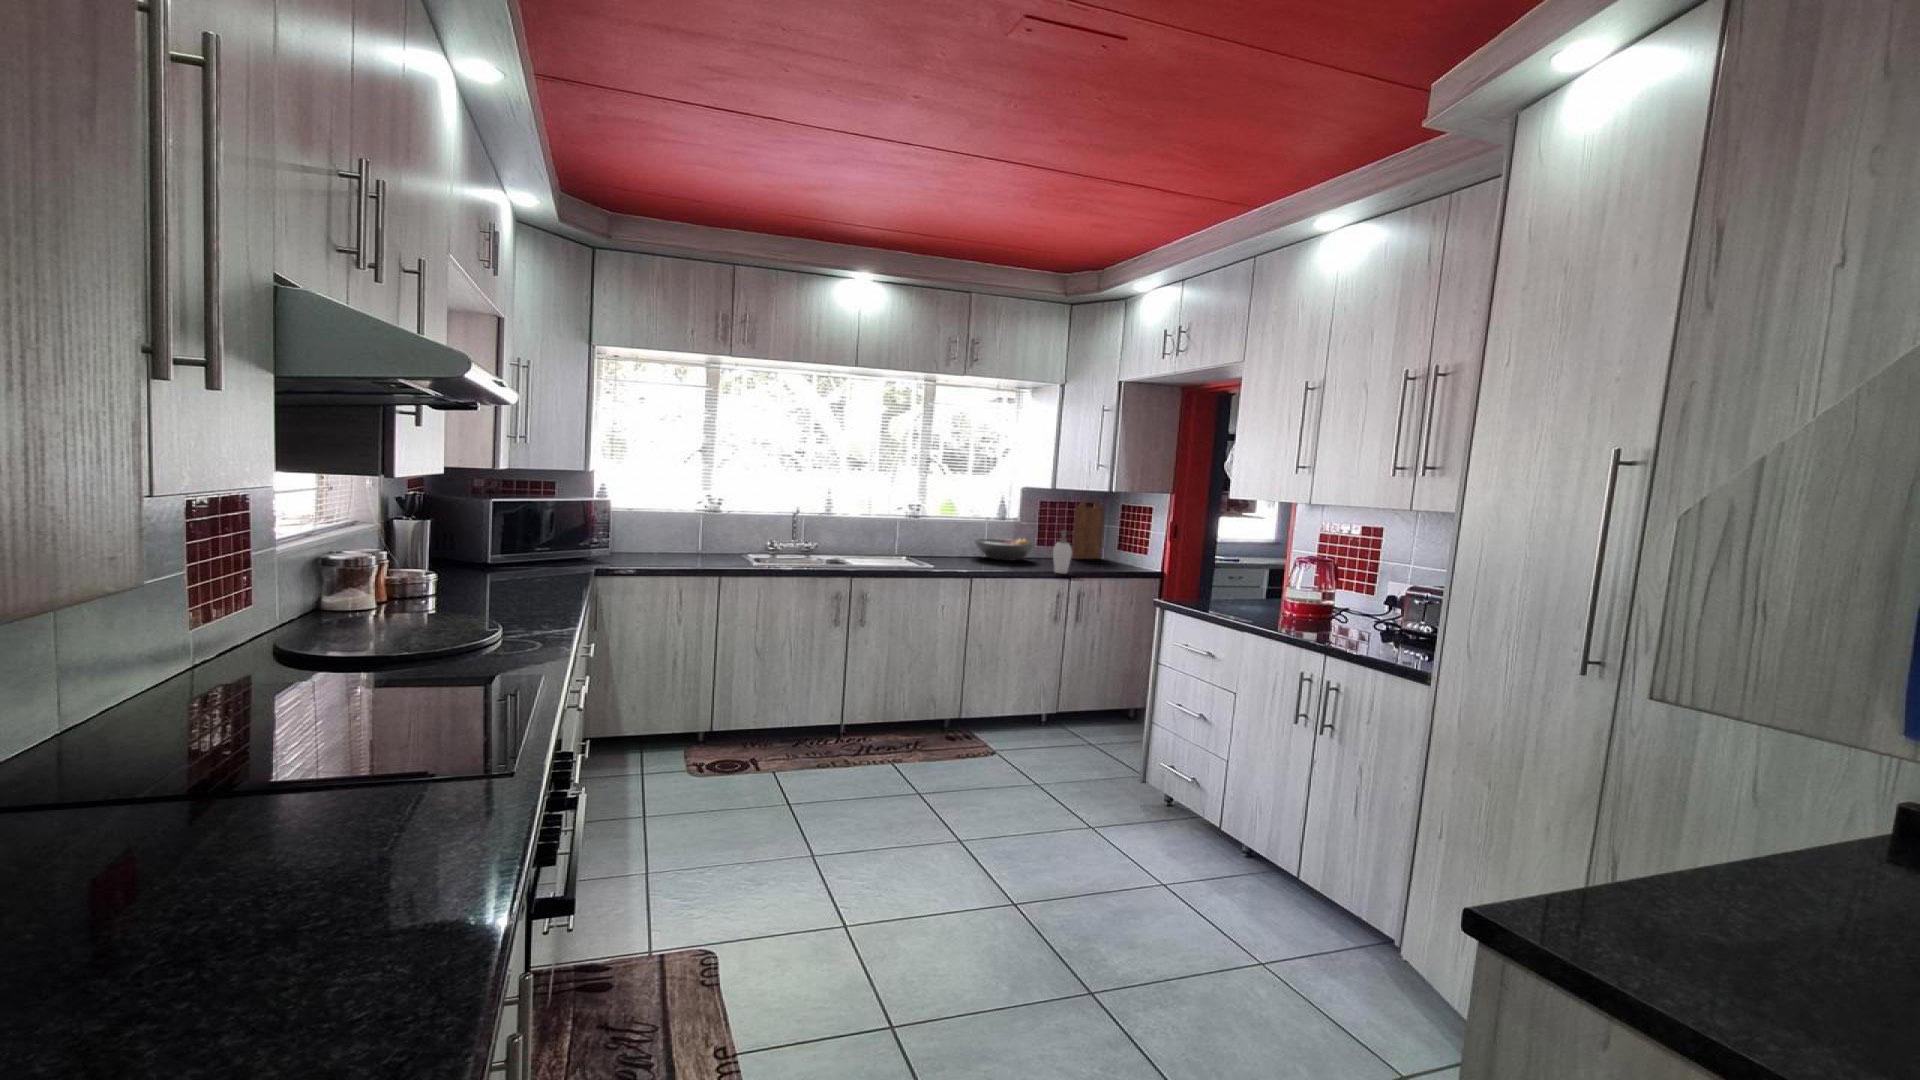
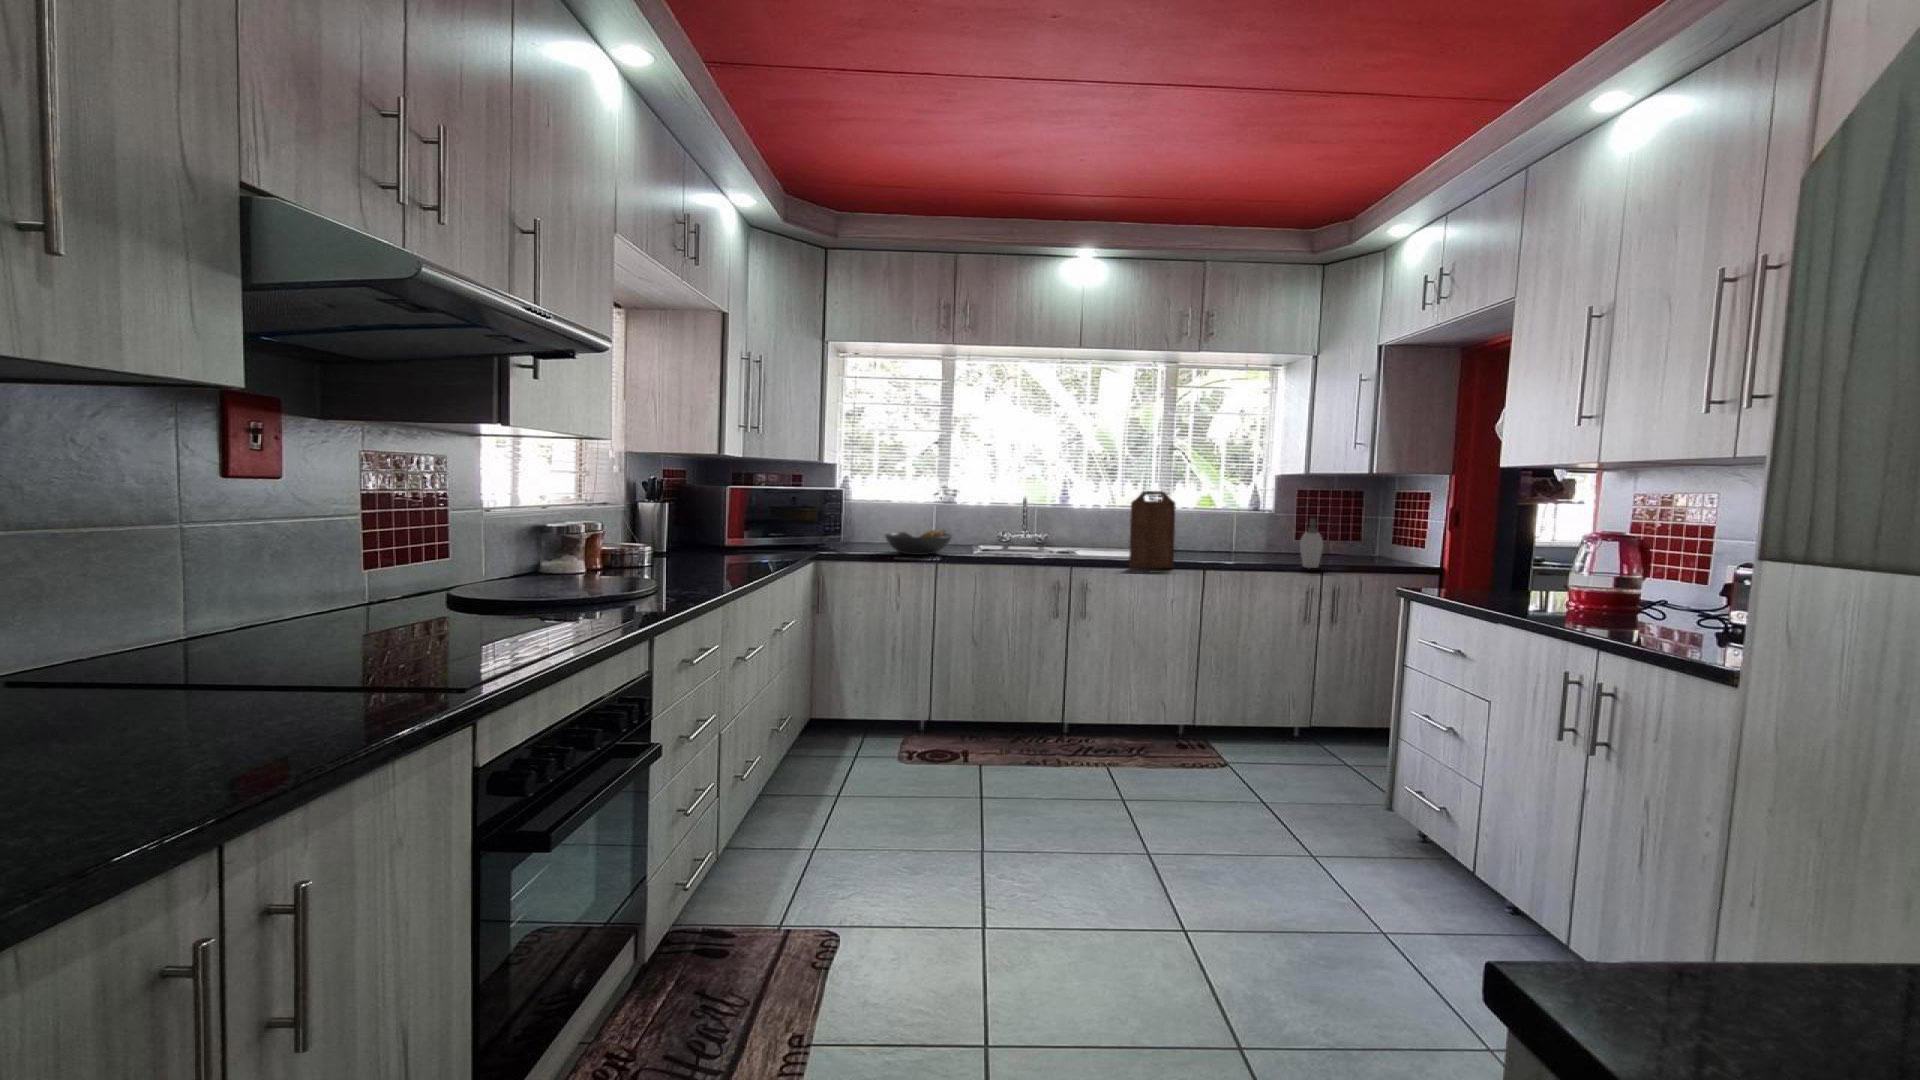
cutting board: present [1072,499,1104,559] -> present [1129,491,1175,568]
fruit bowl: present [975,538,1035,561] -> present [885,530,952,555]

